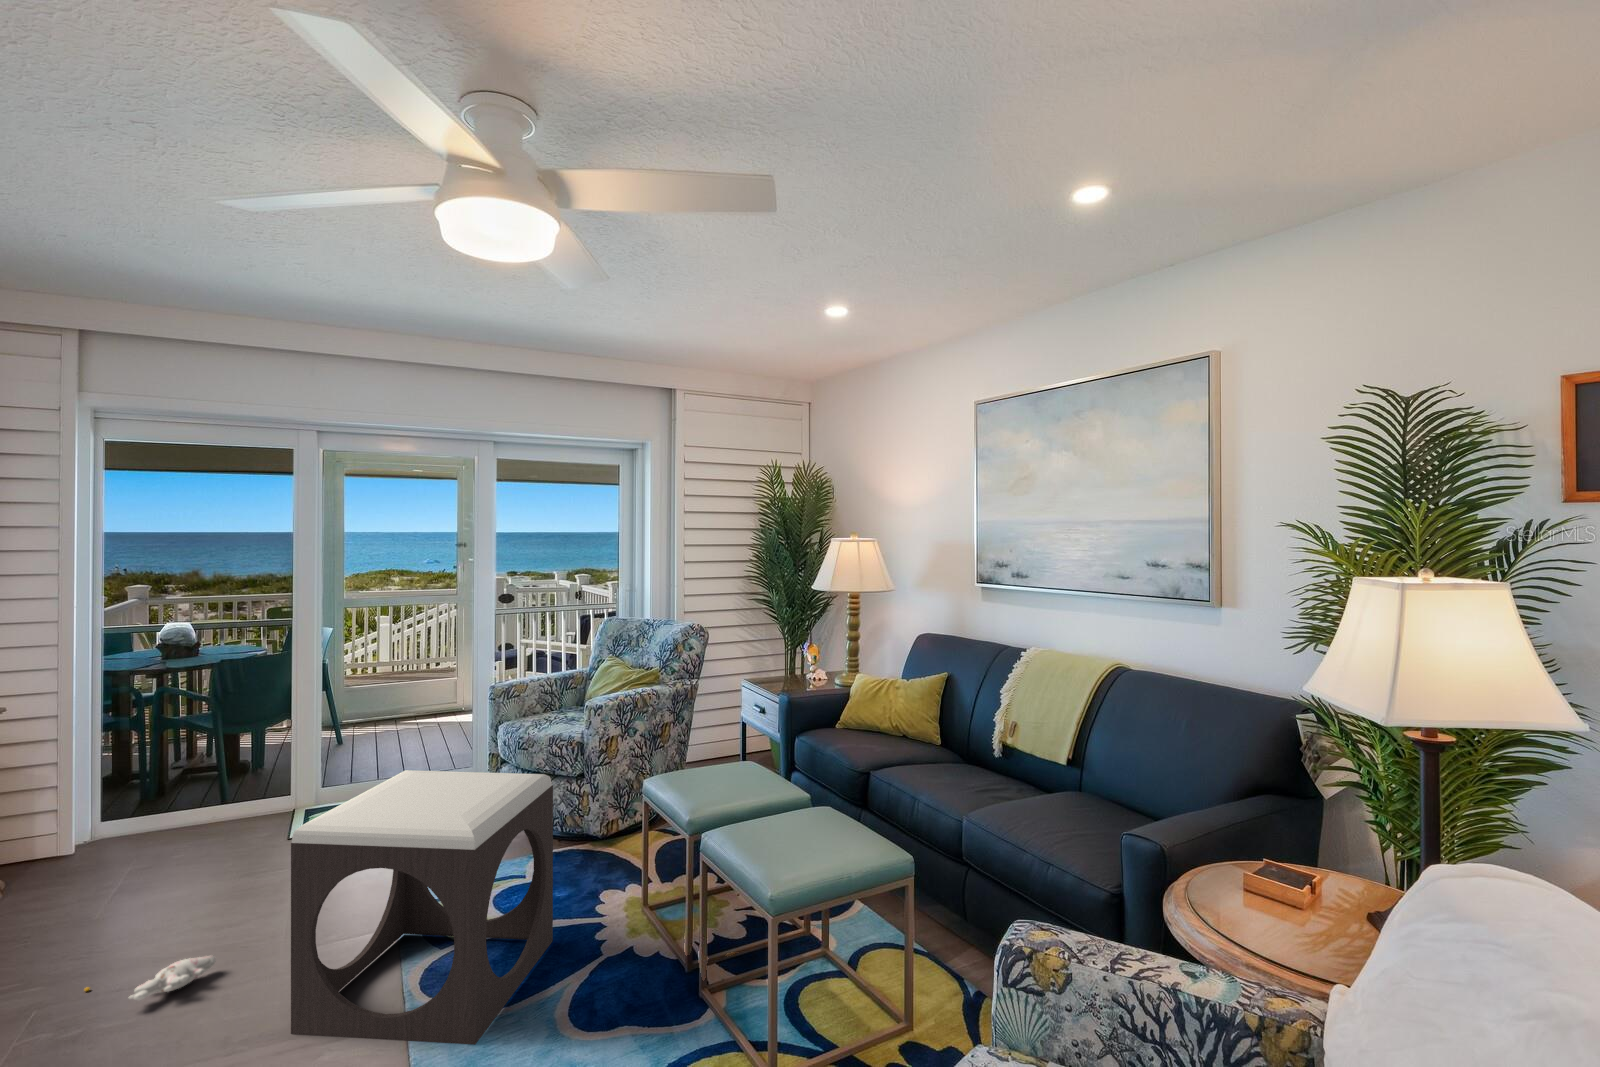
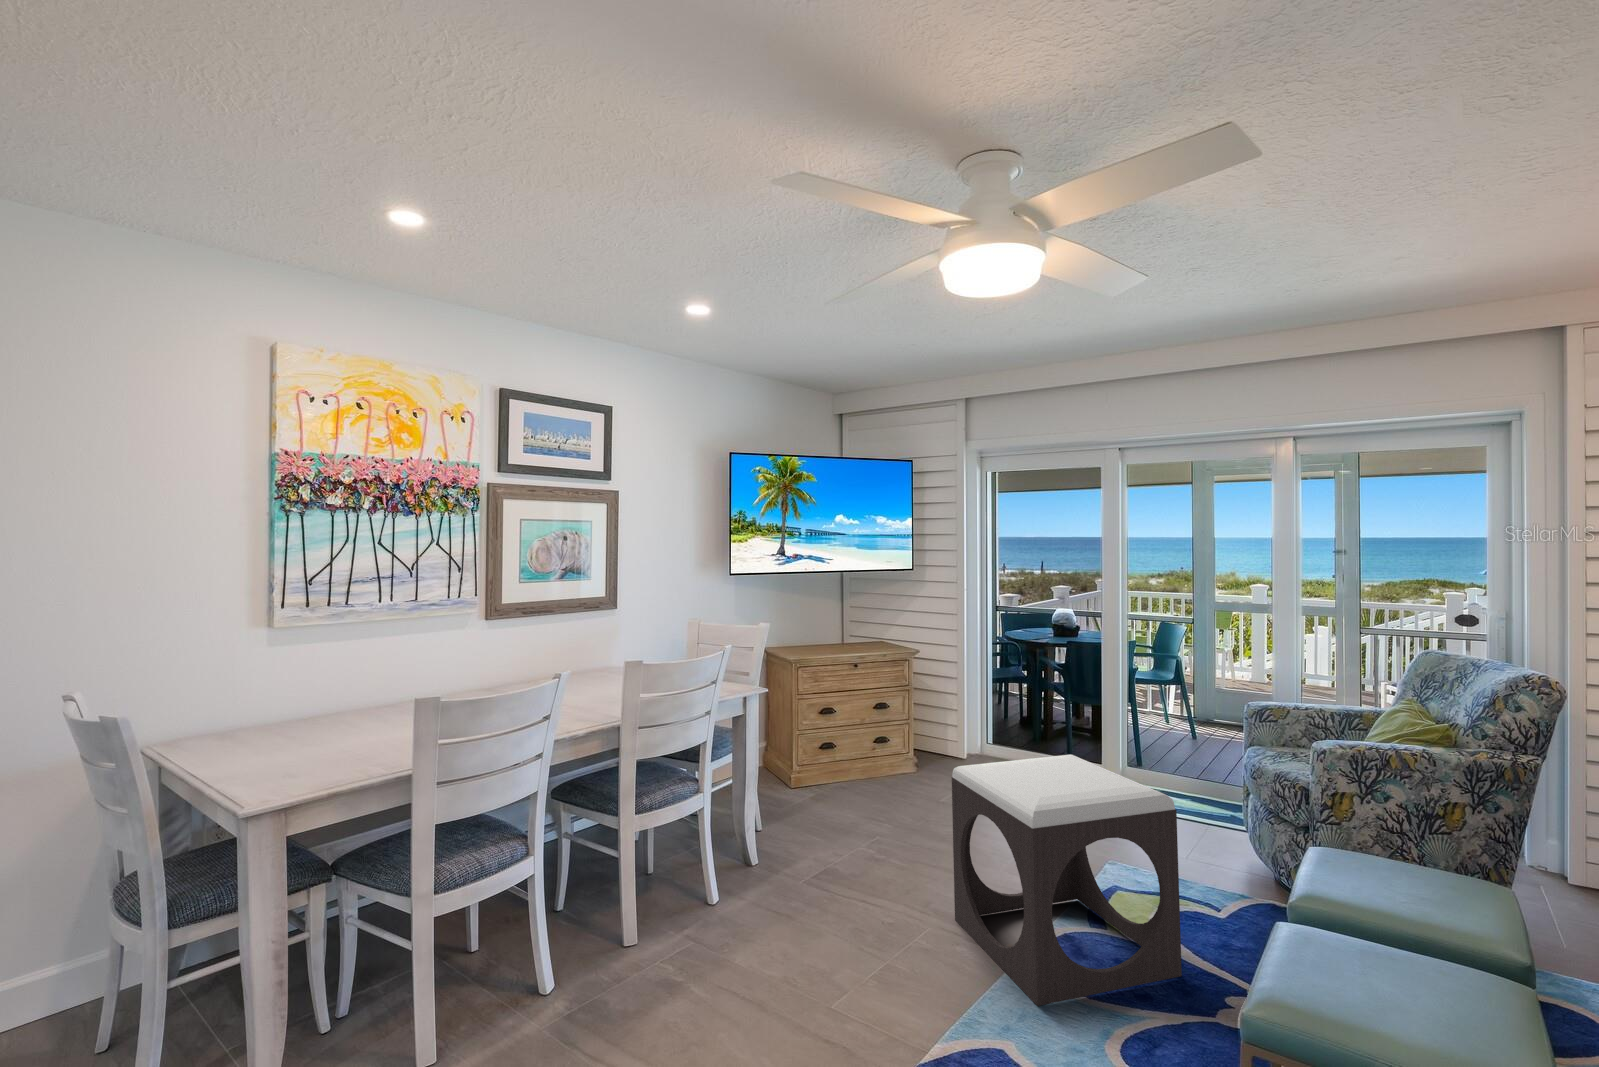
plush toy: present [84,955,216,1000] -> none [905,836,960,859]

